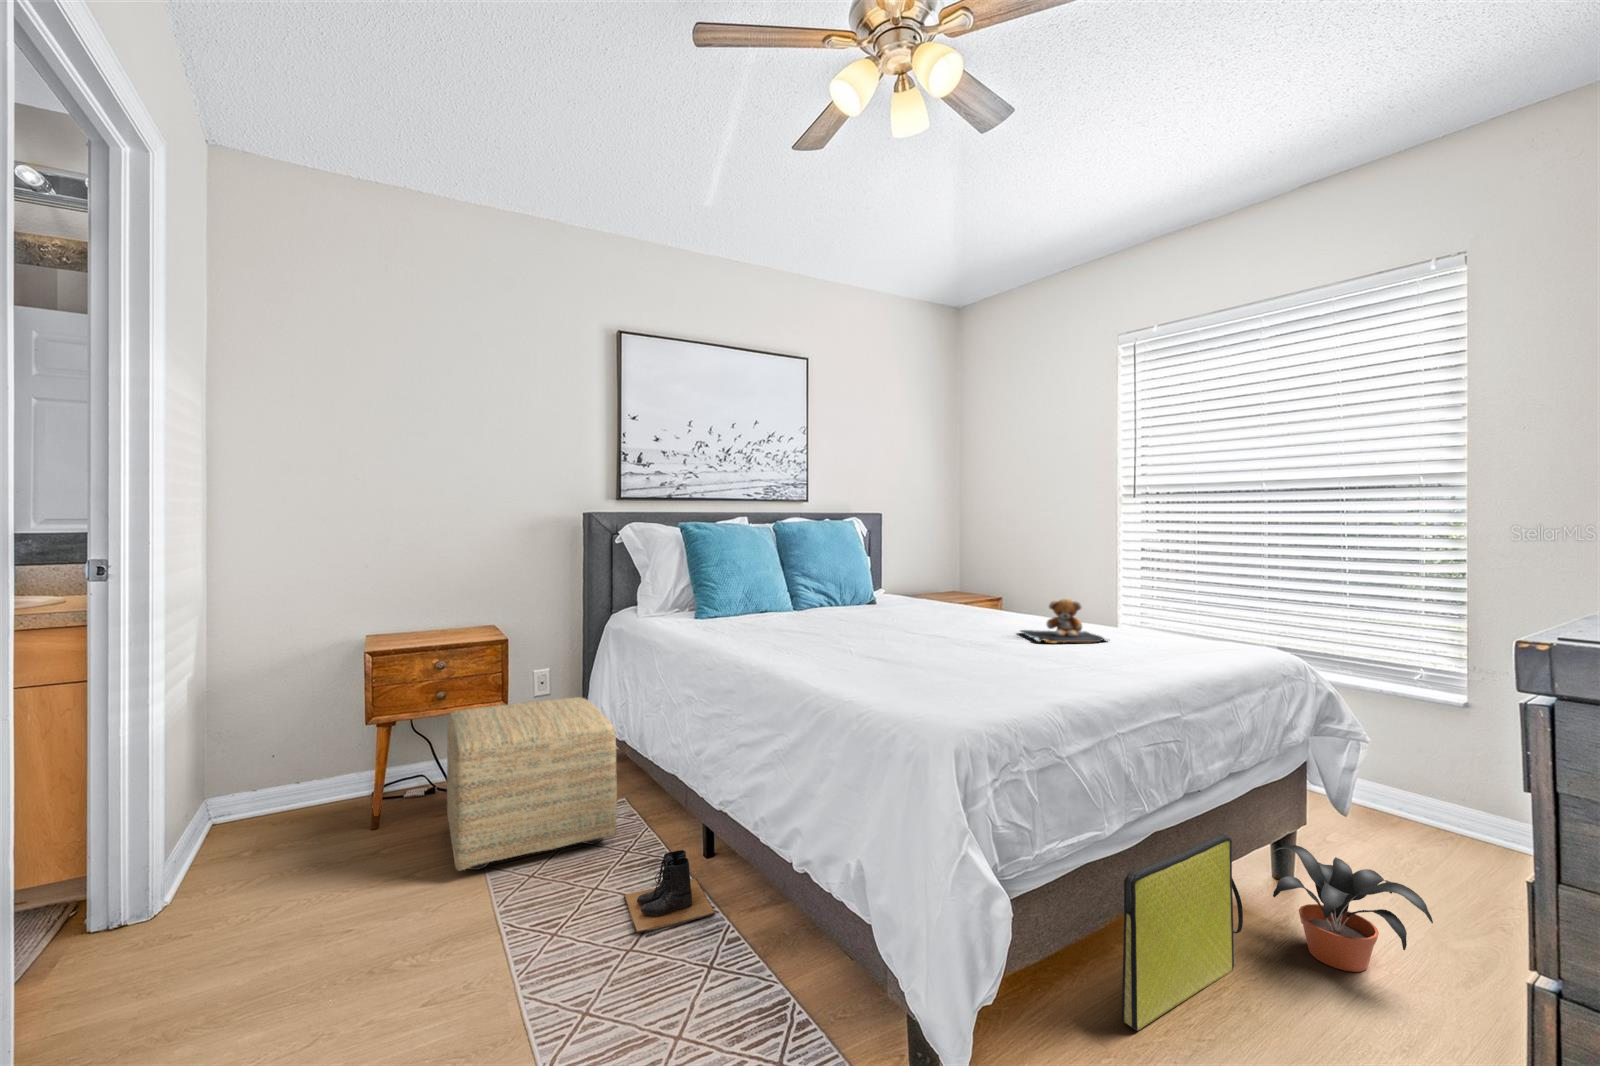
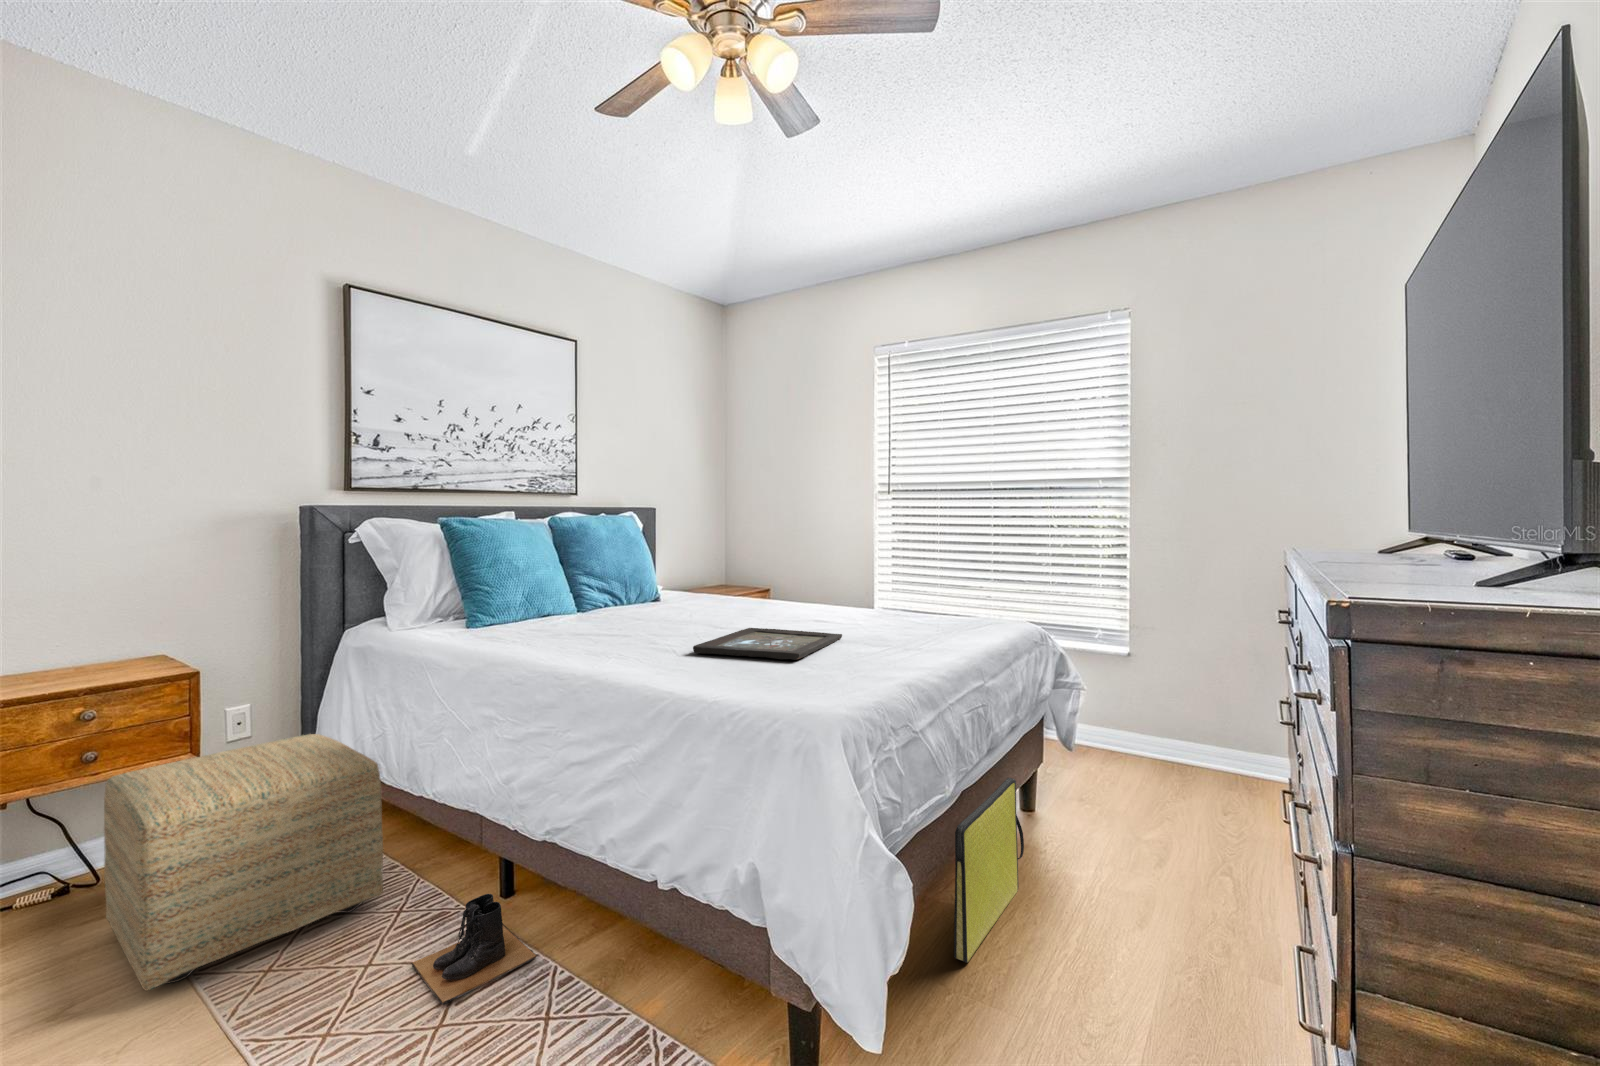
teddy bear: present [1020,599,1105,643] -> none [816,585,897,626]
tray: none [867,637,1030,672] -> present [693,628,842,659]
potted plant: present [1273,845,1433,972] -> none [1032,777,1145,871]

